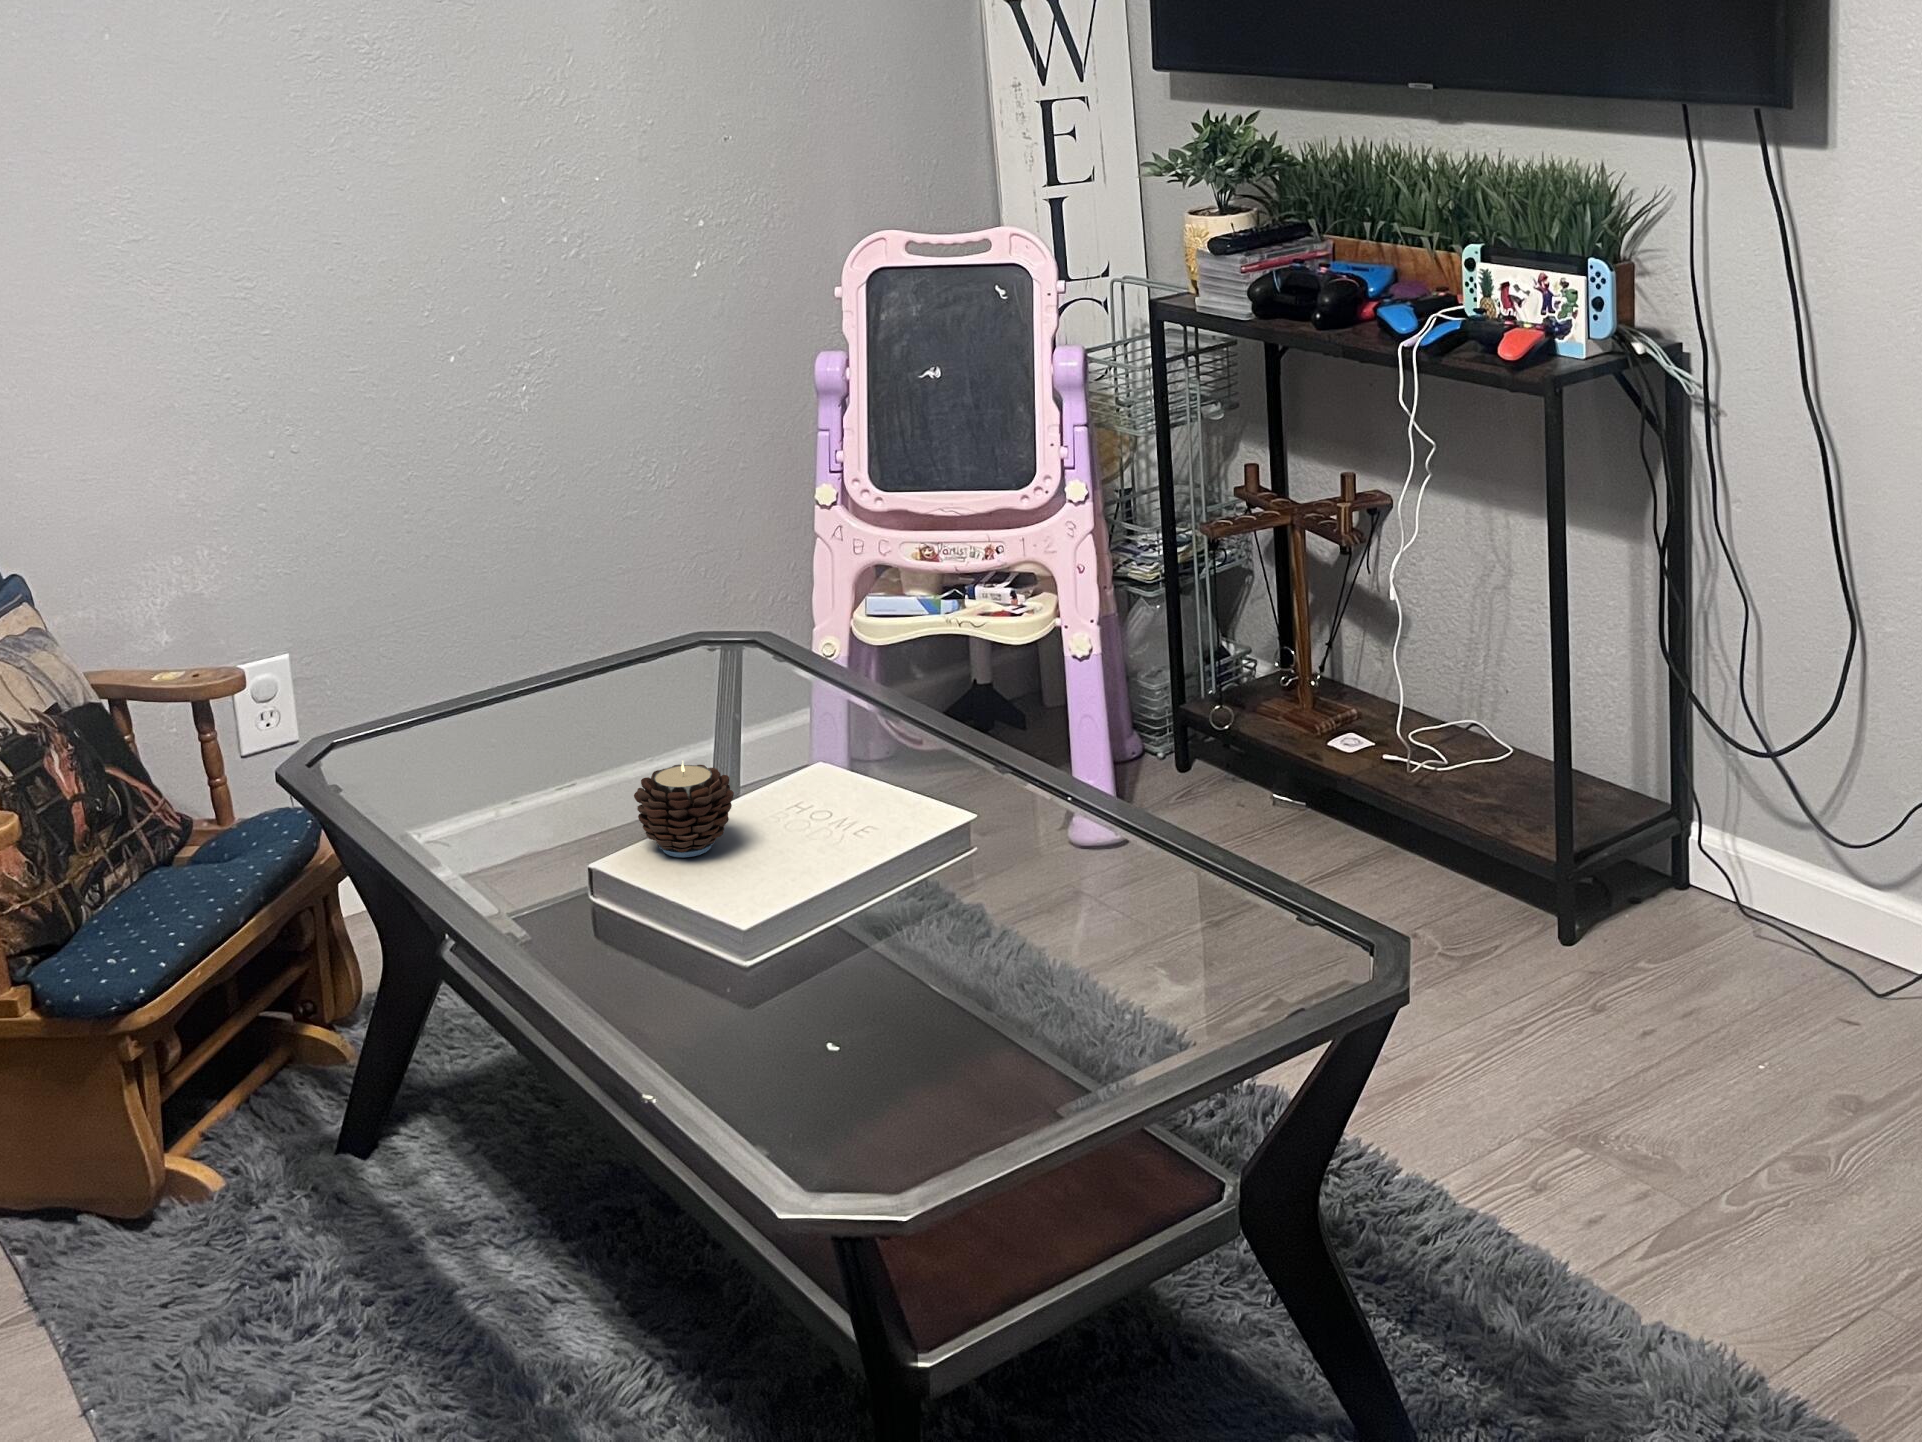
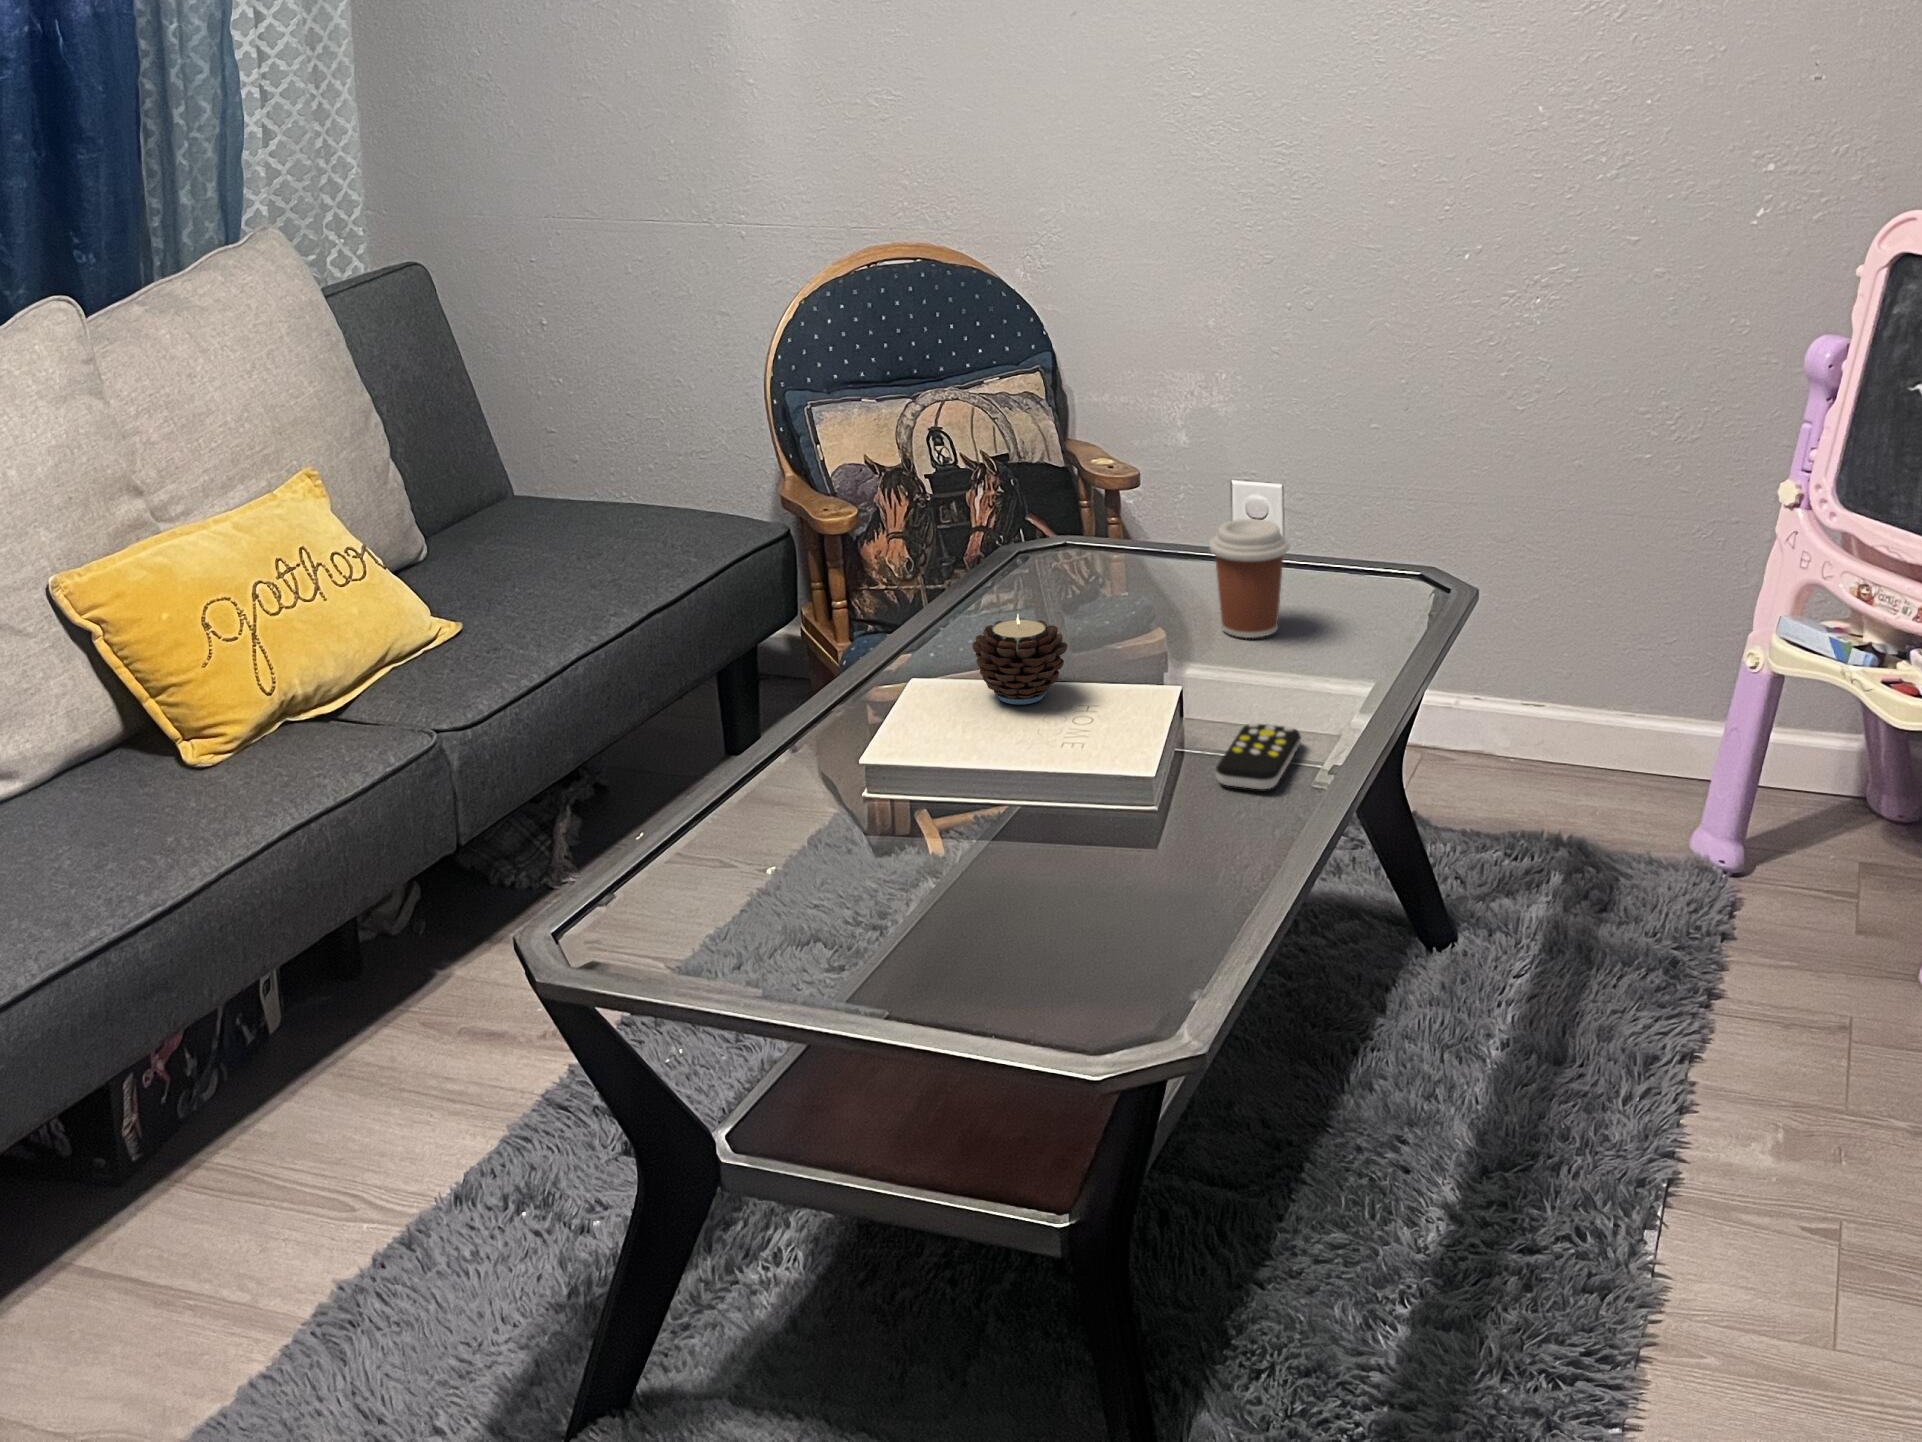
coffee cup: none [652,619,734,740] -> present [1209,519,1289,638]
remote control: none [898,766,1008,825] -> present [1216,723,1301,789]

